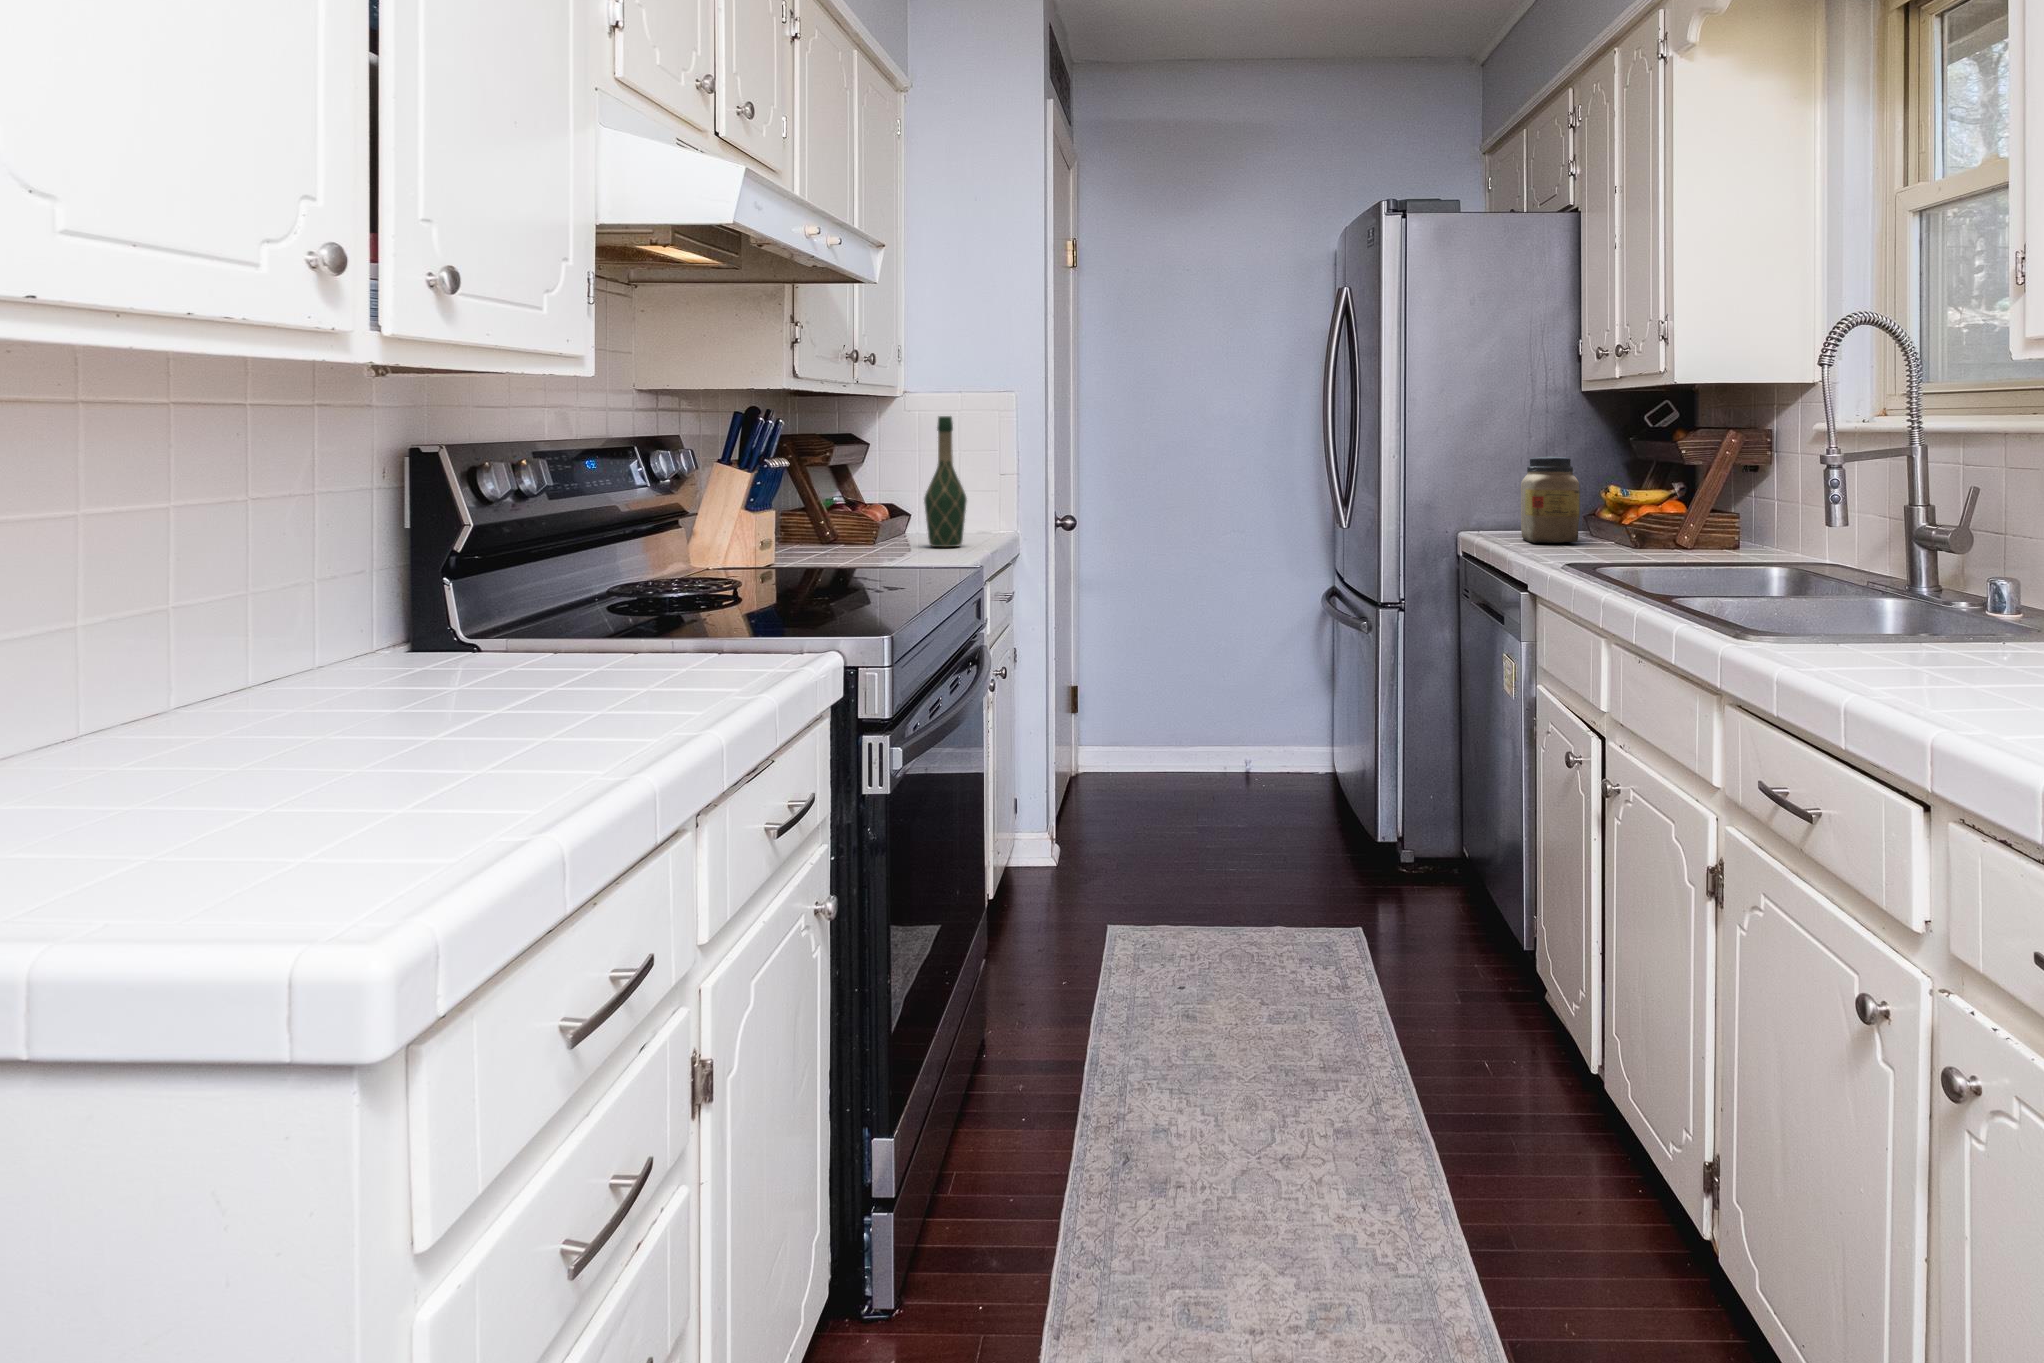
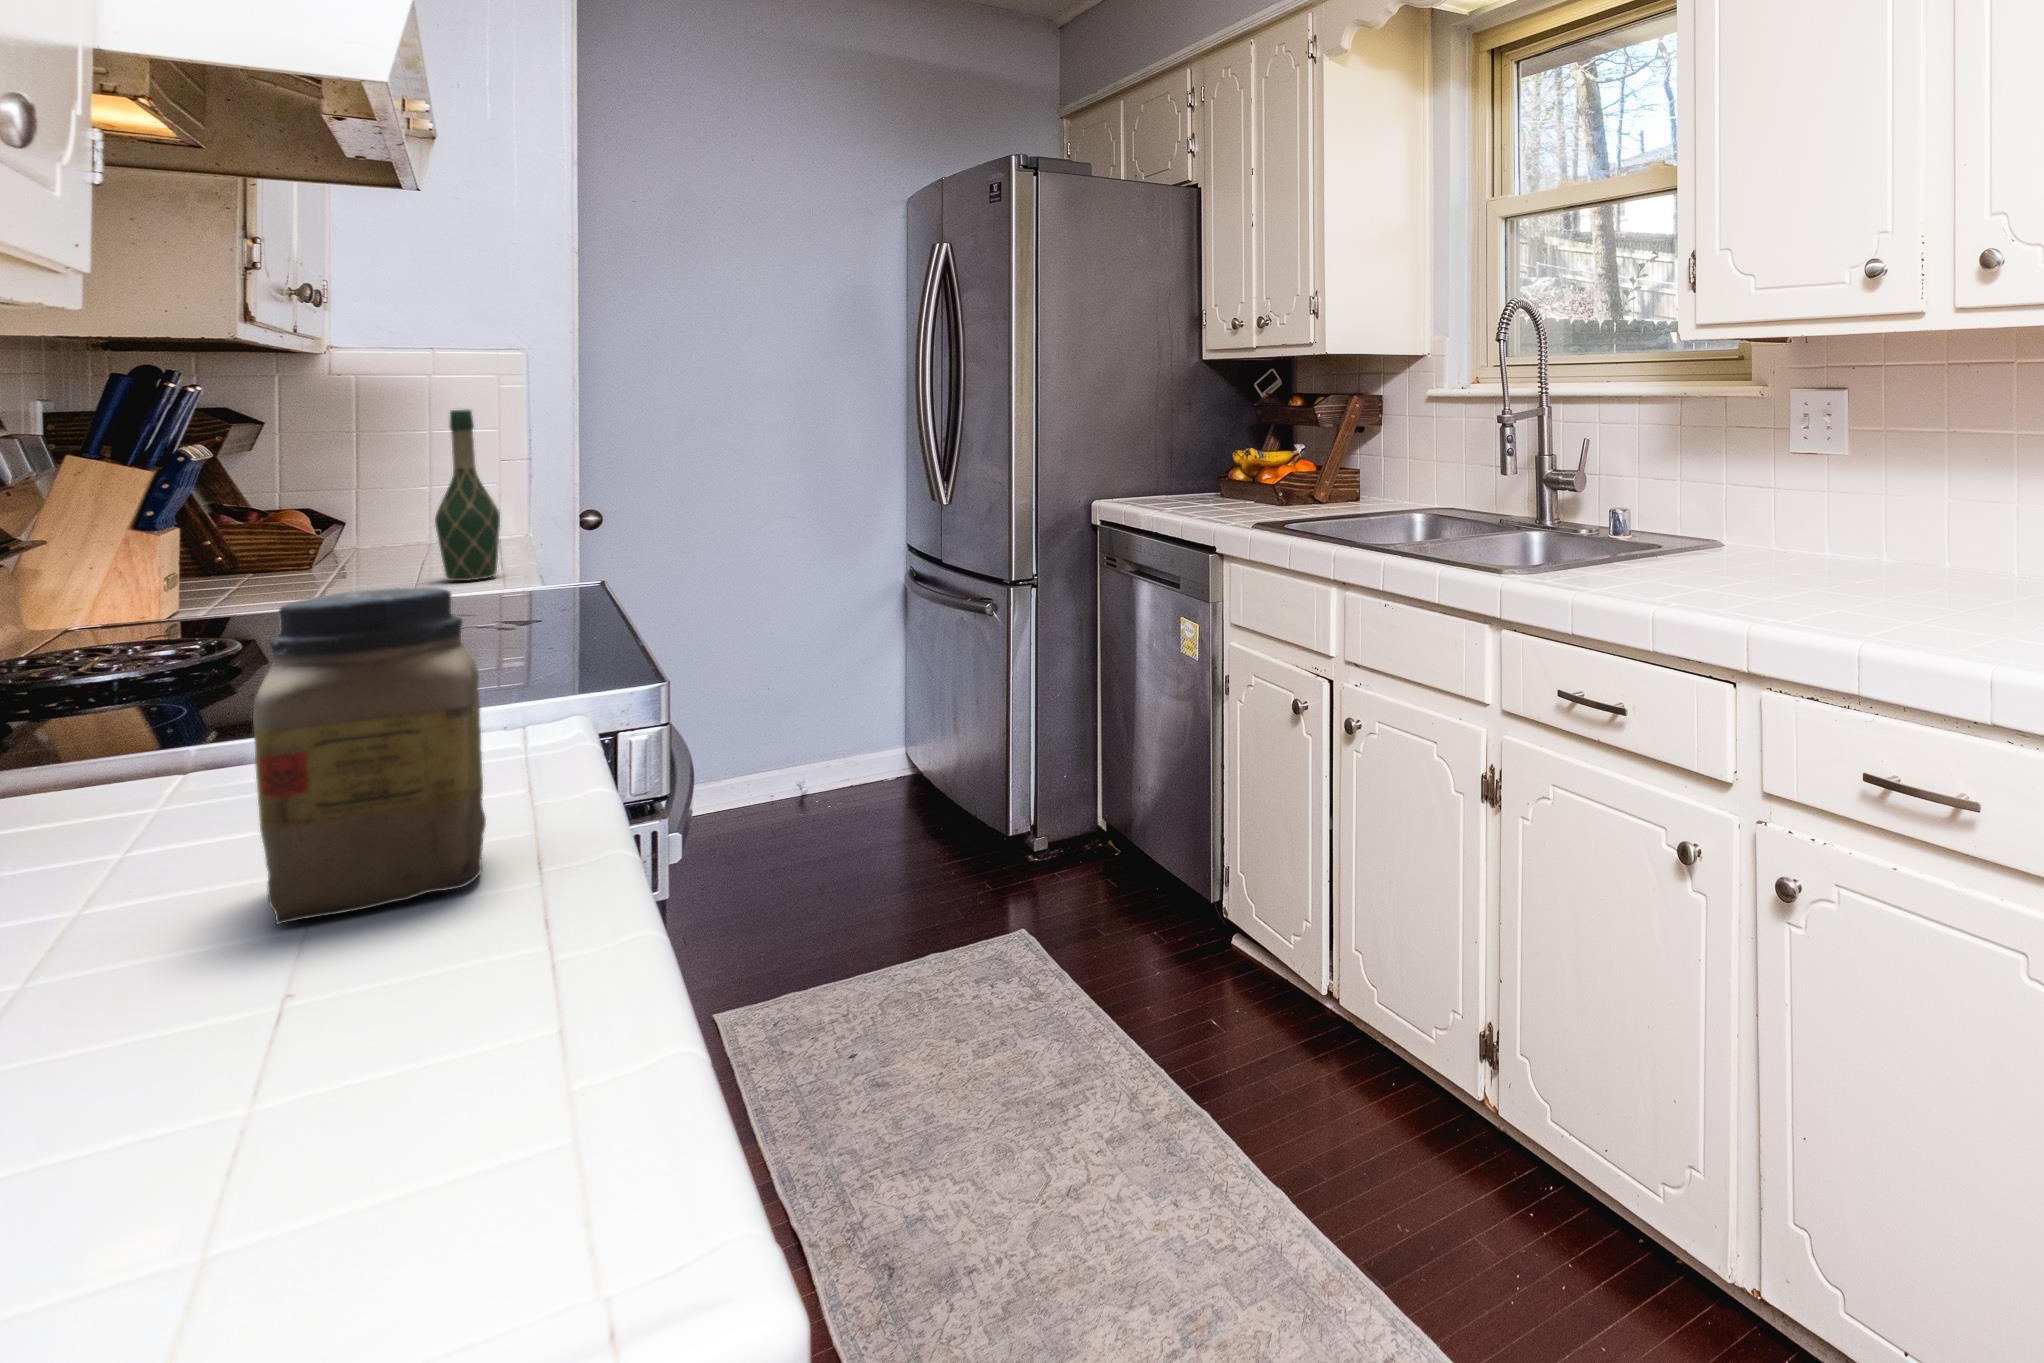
jar: present [1521,457,1580,543] -> present [253,587,486,924]

